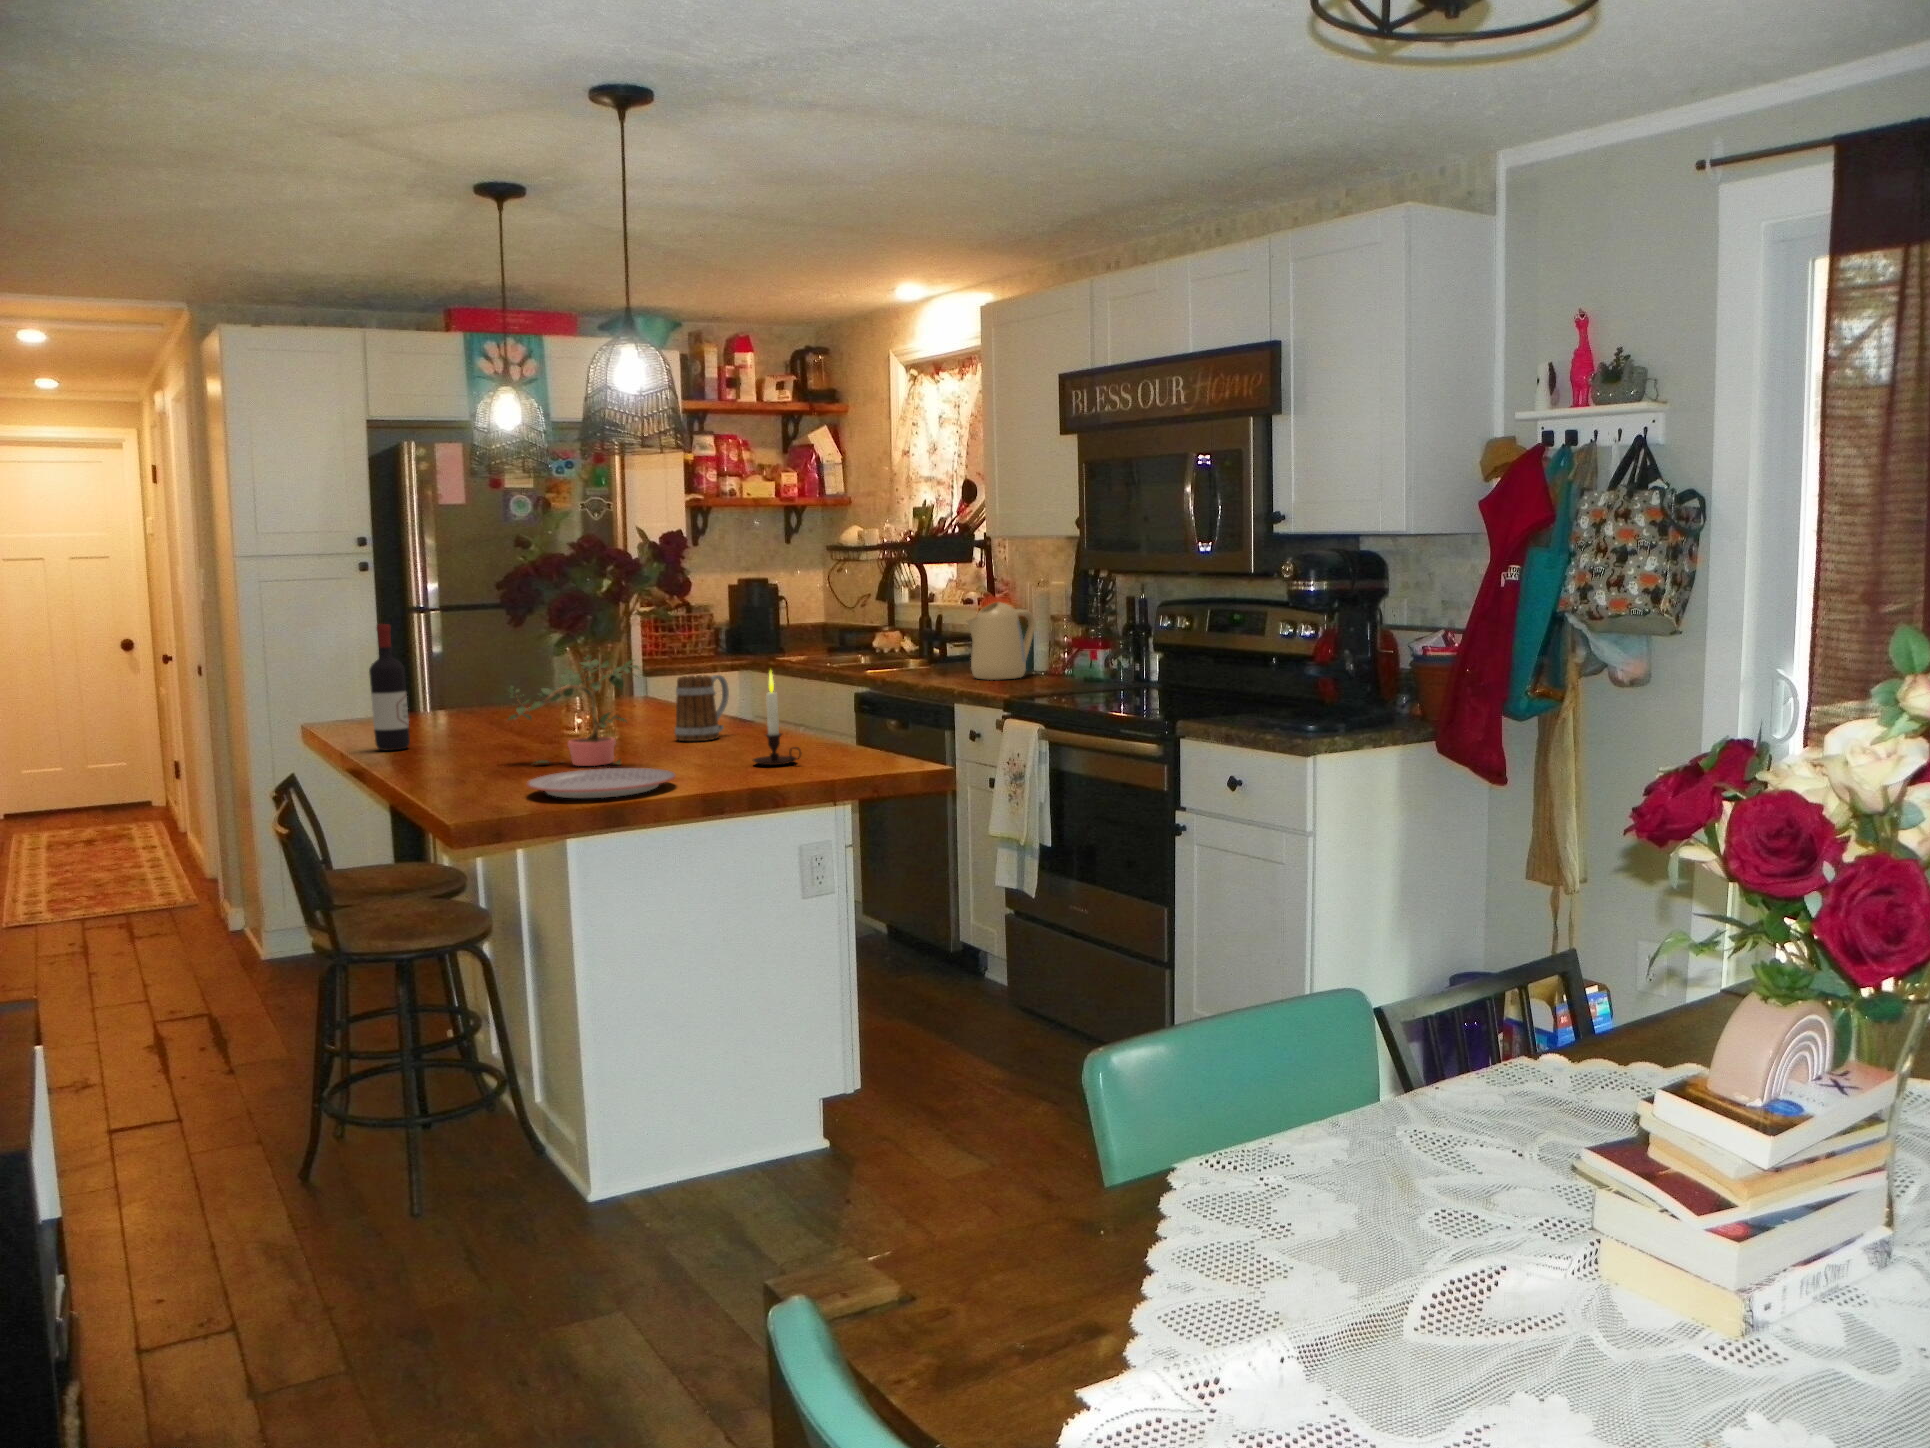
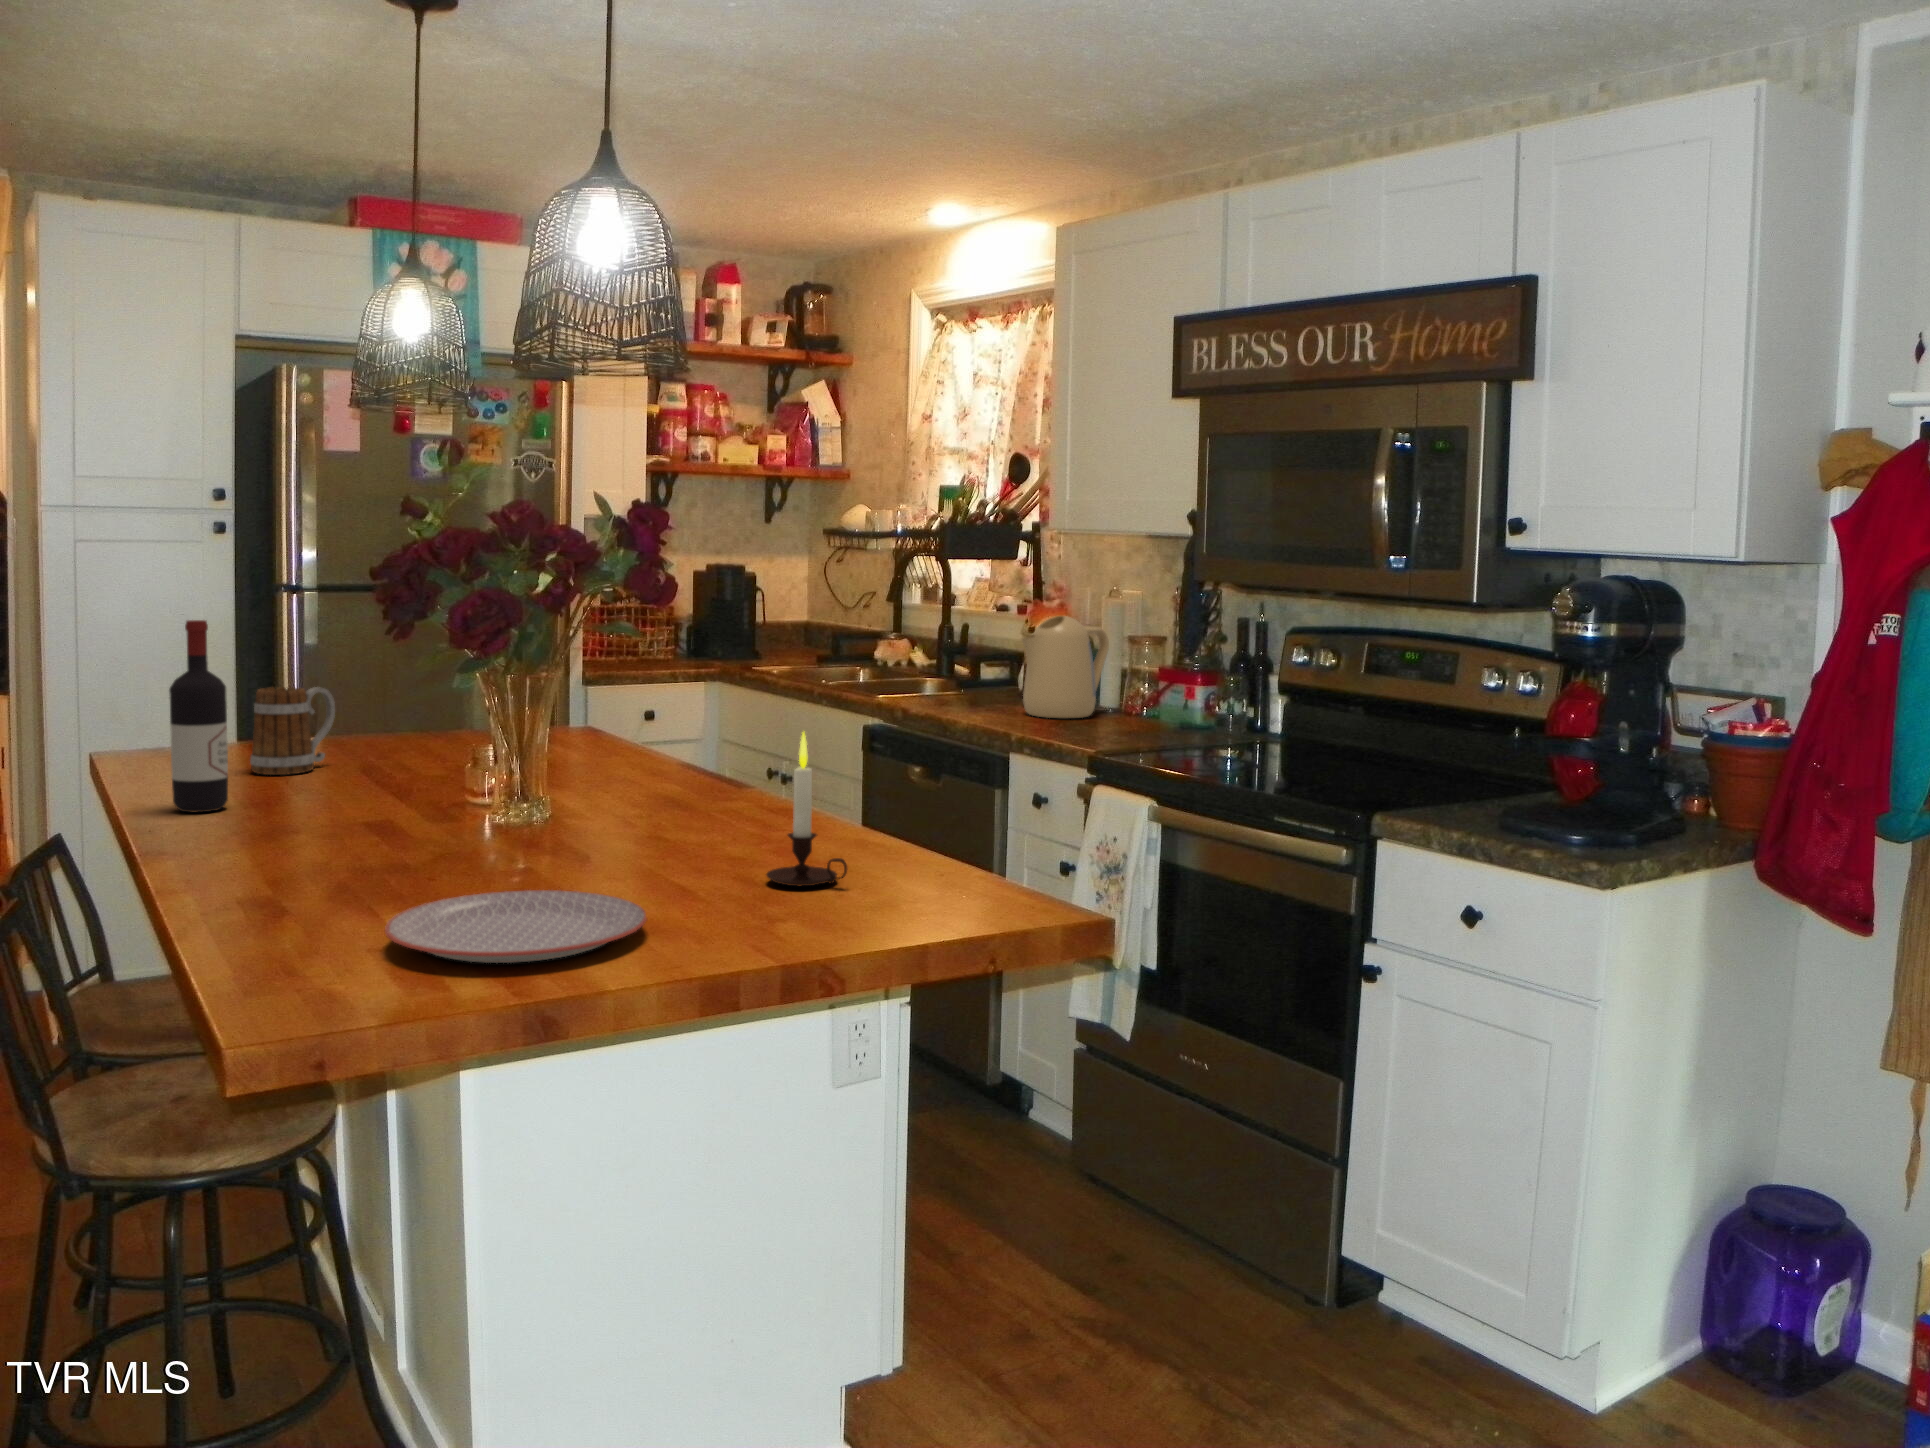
potted plant: present [508,655,639,766] -> none [371,690,593,870]
mug: present [675,675,729,741] -> present [250,687,335,775]

